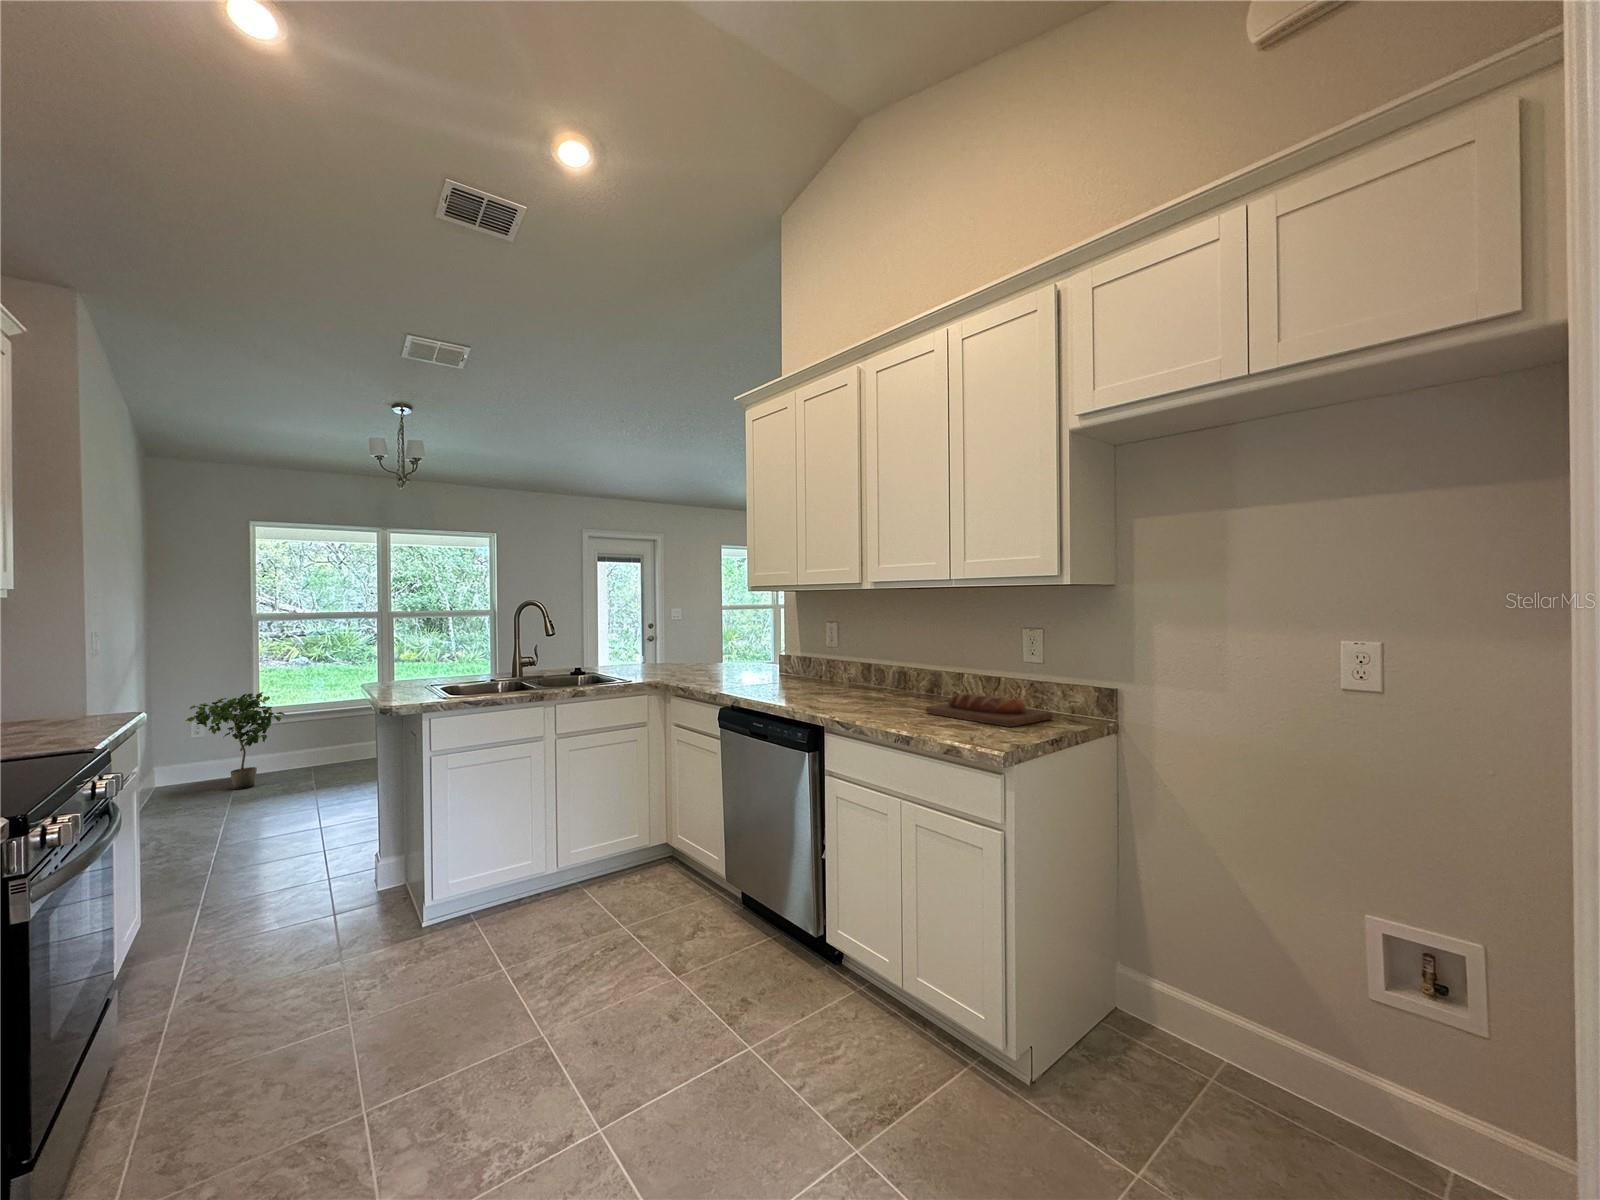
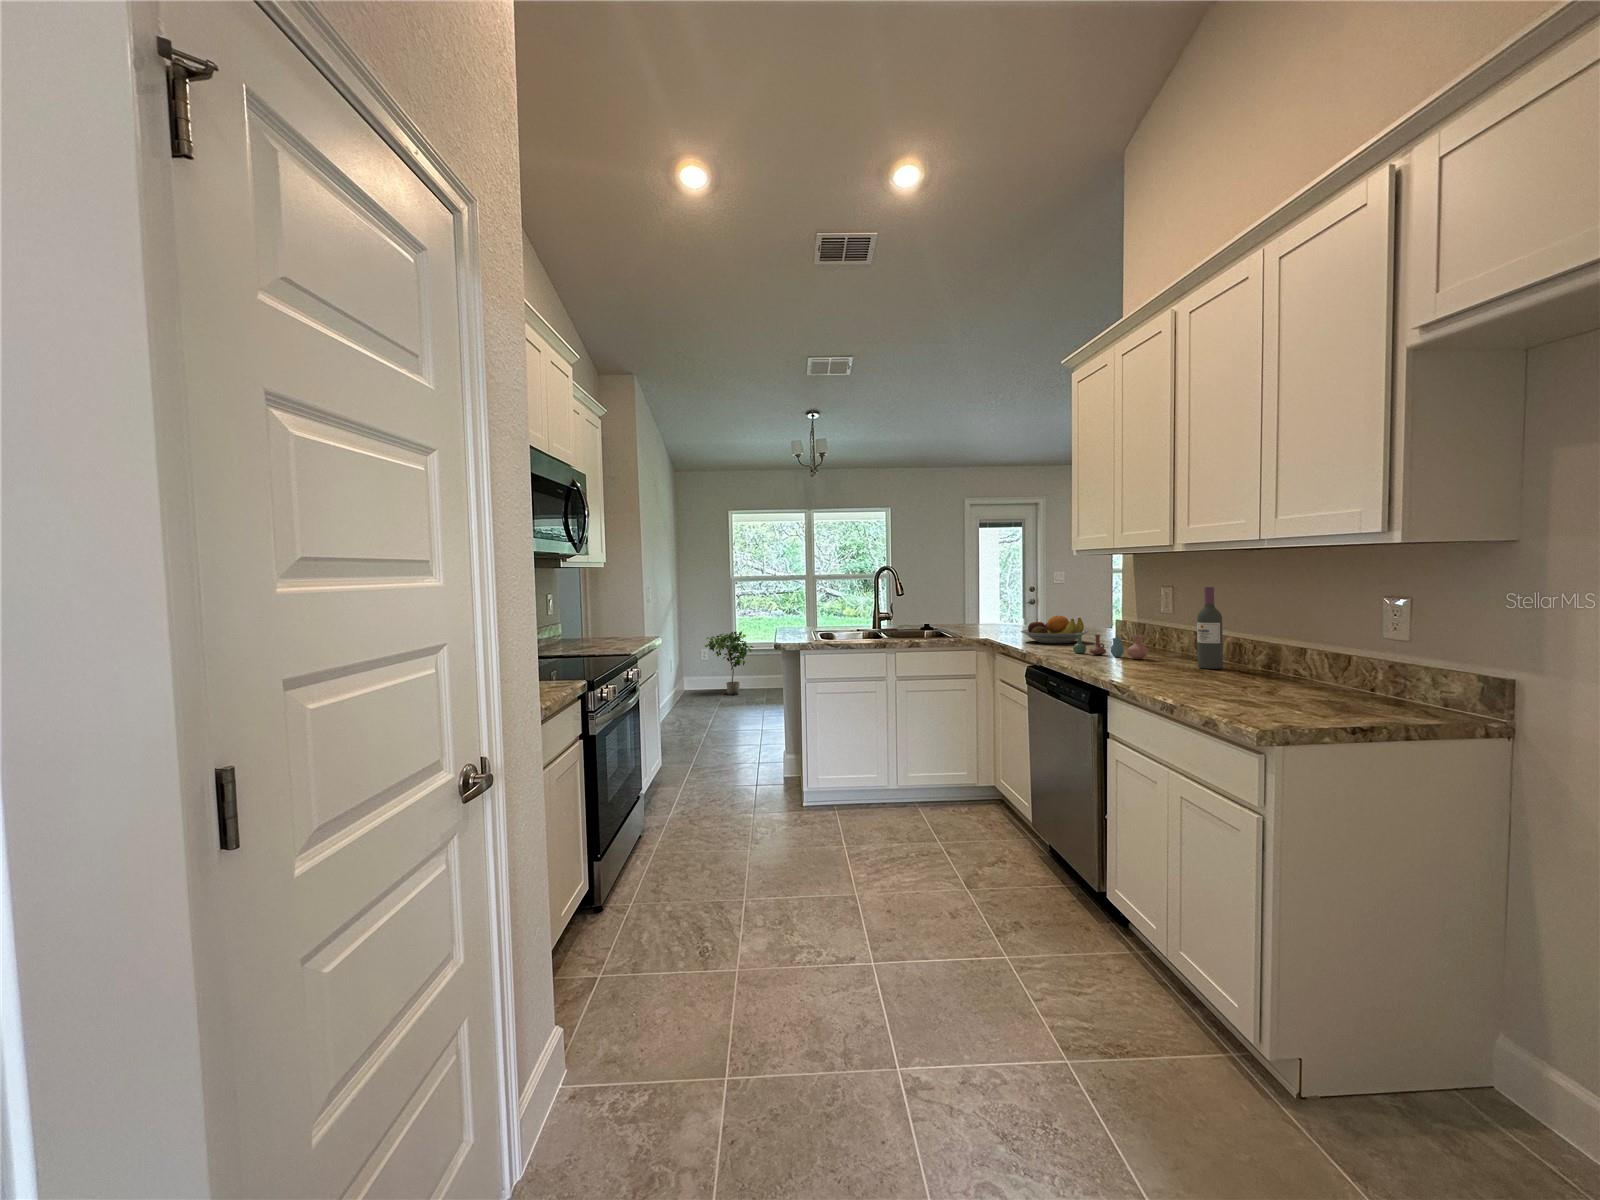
wine bottle: none [876,622,896,696] -> present [1197,587,1223,669]
fruit bowl: none [689,653,753,682] -> present [1021,616,1088,643]
vase: none [757,669,828,692] -> present [1073,634,1148,659]
bread loaf: present [925,694,1053,727] -> none [1220,669,1387,709]

